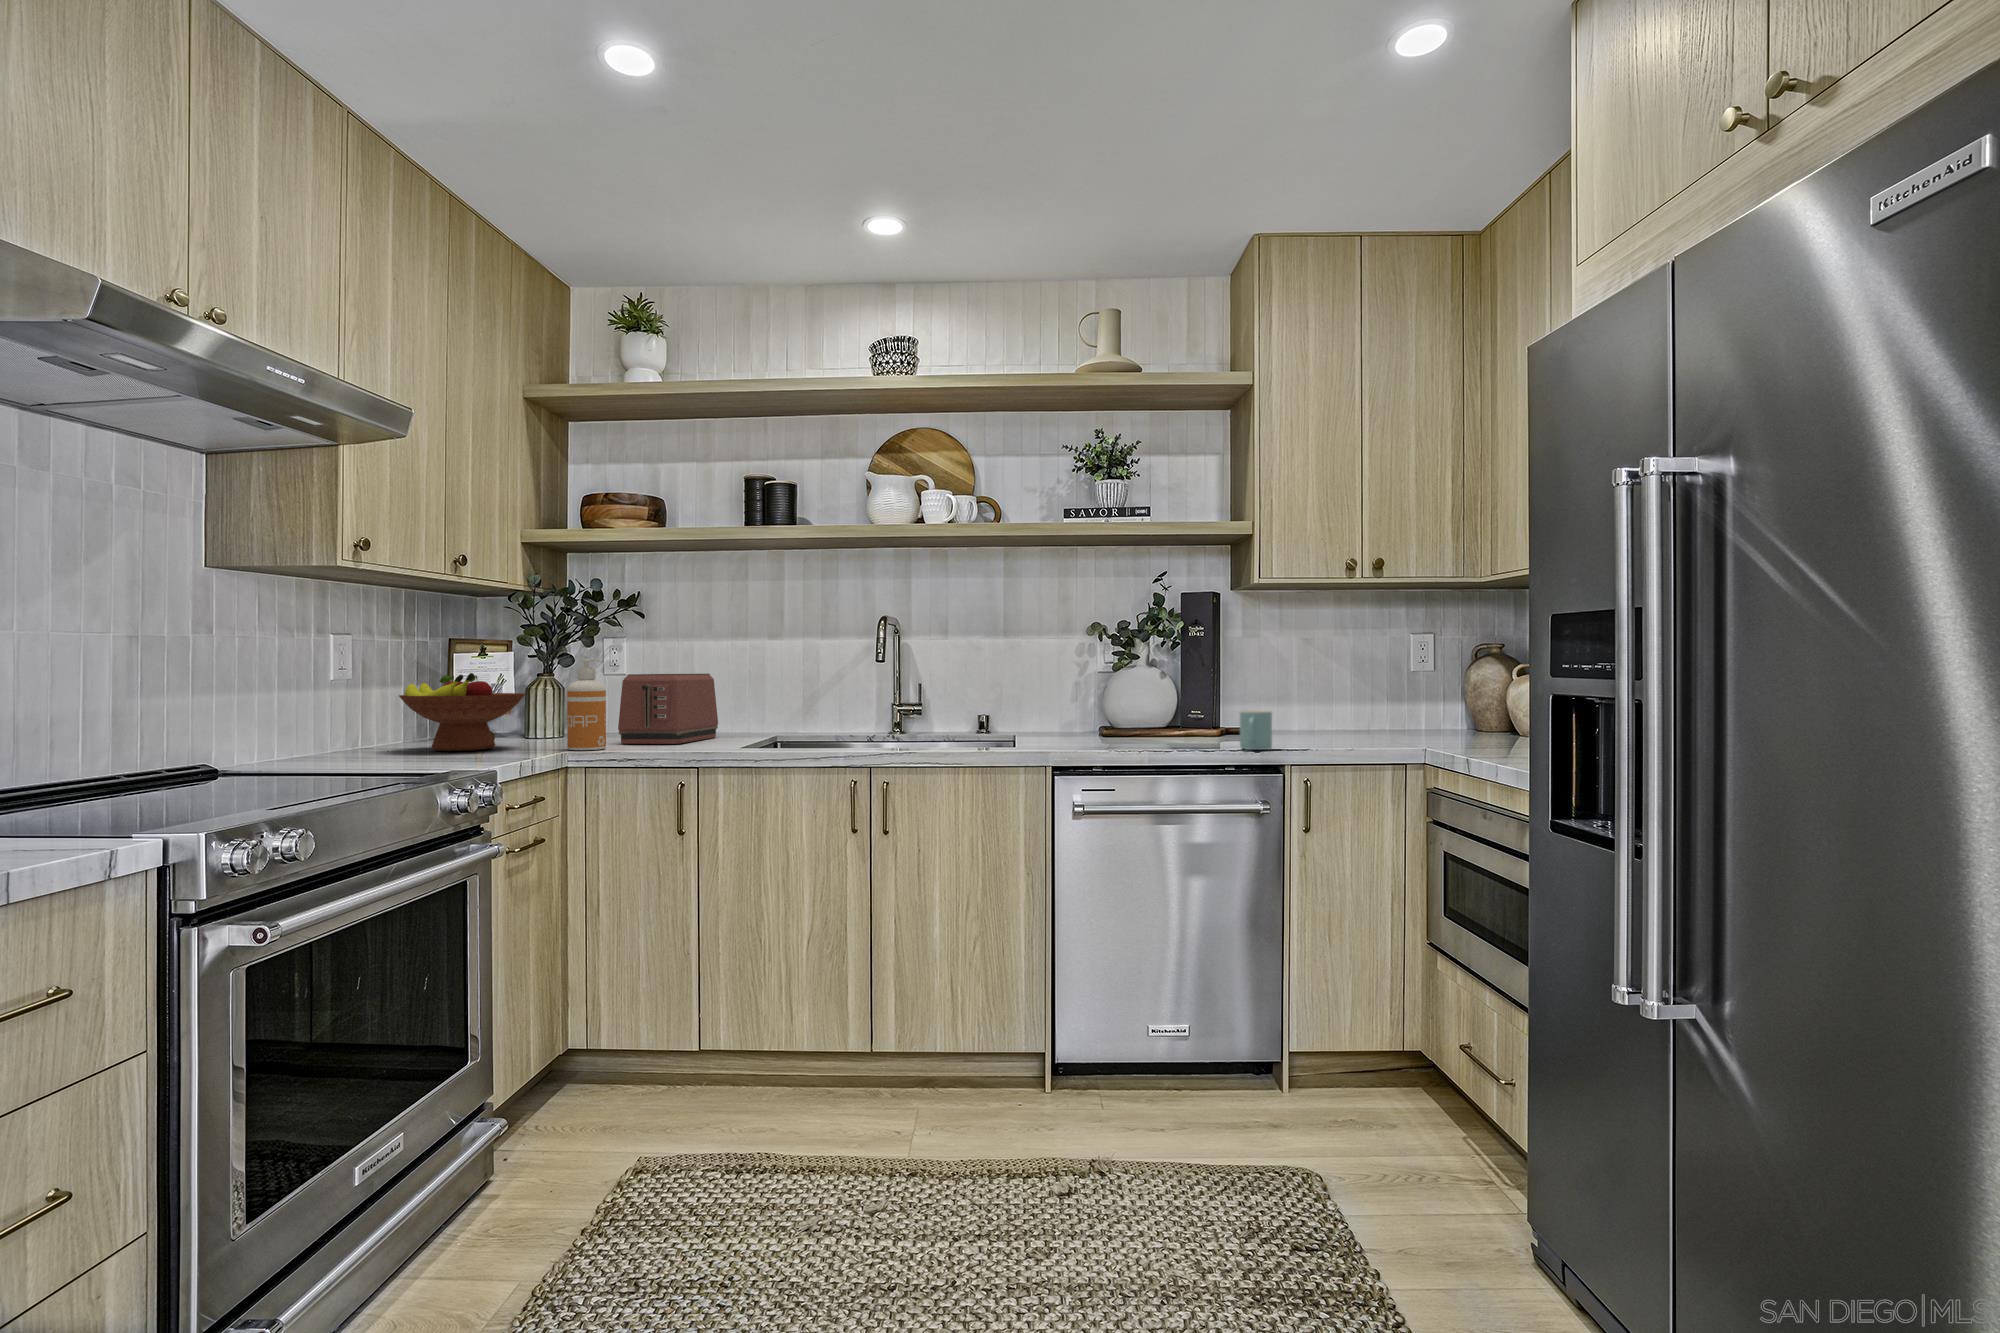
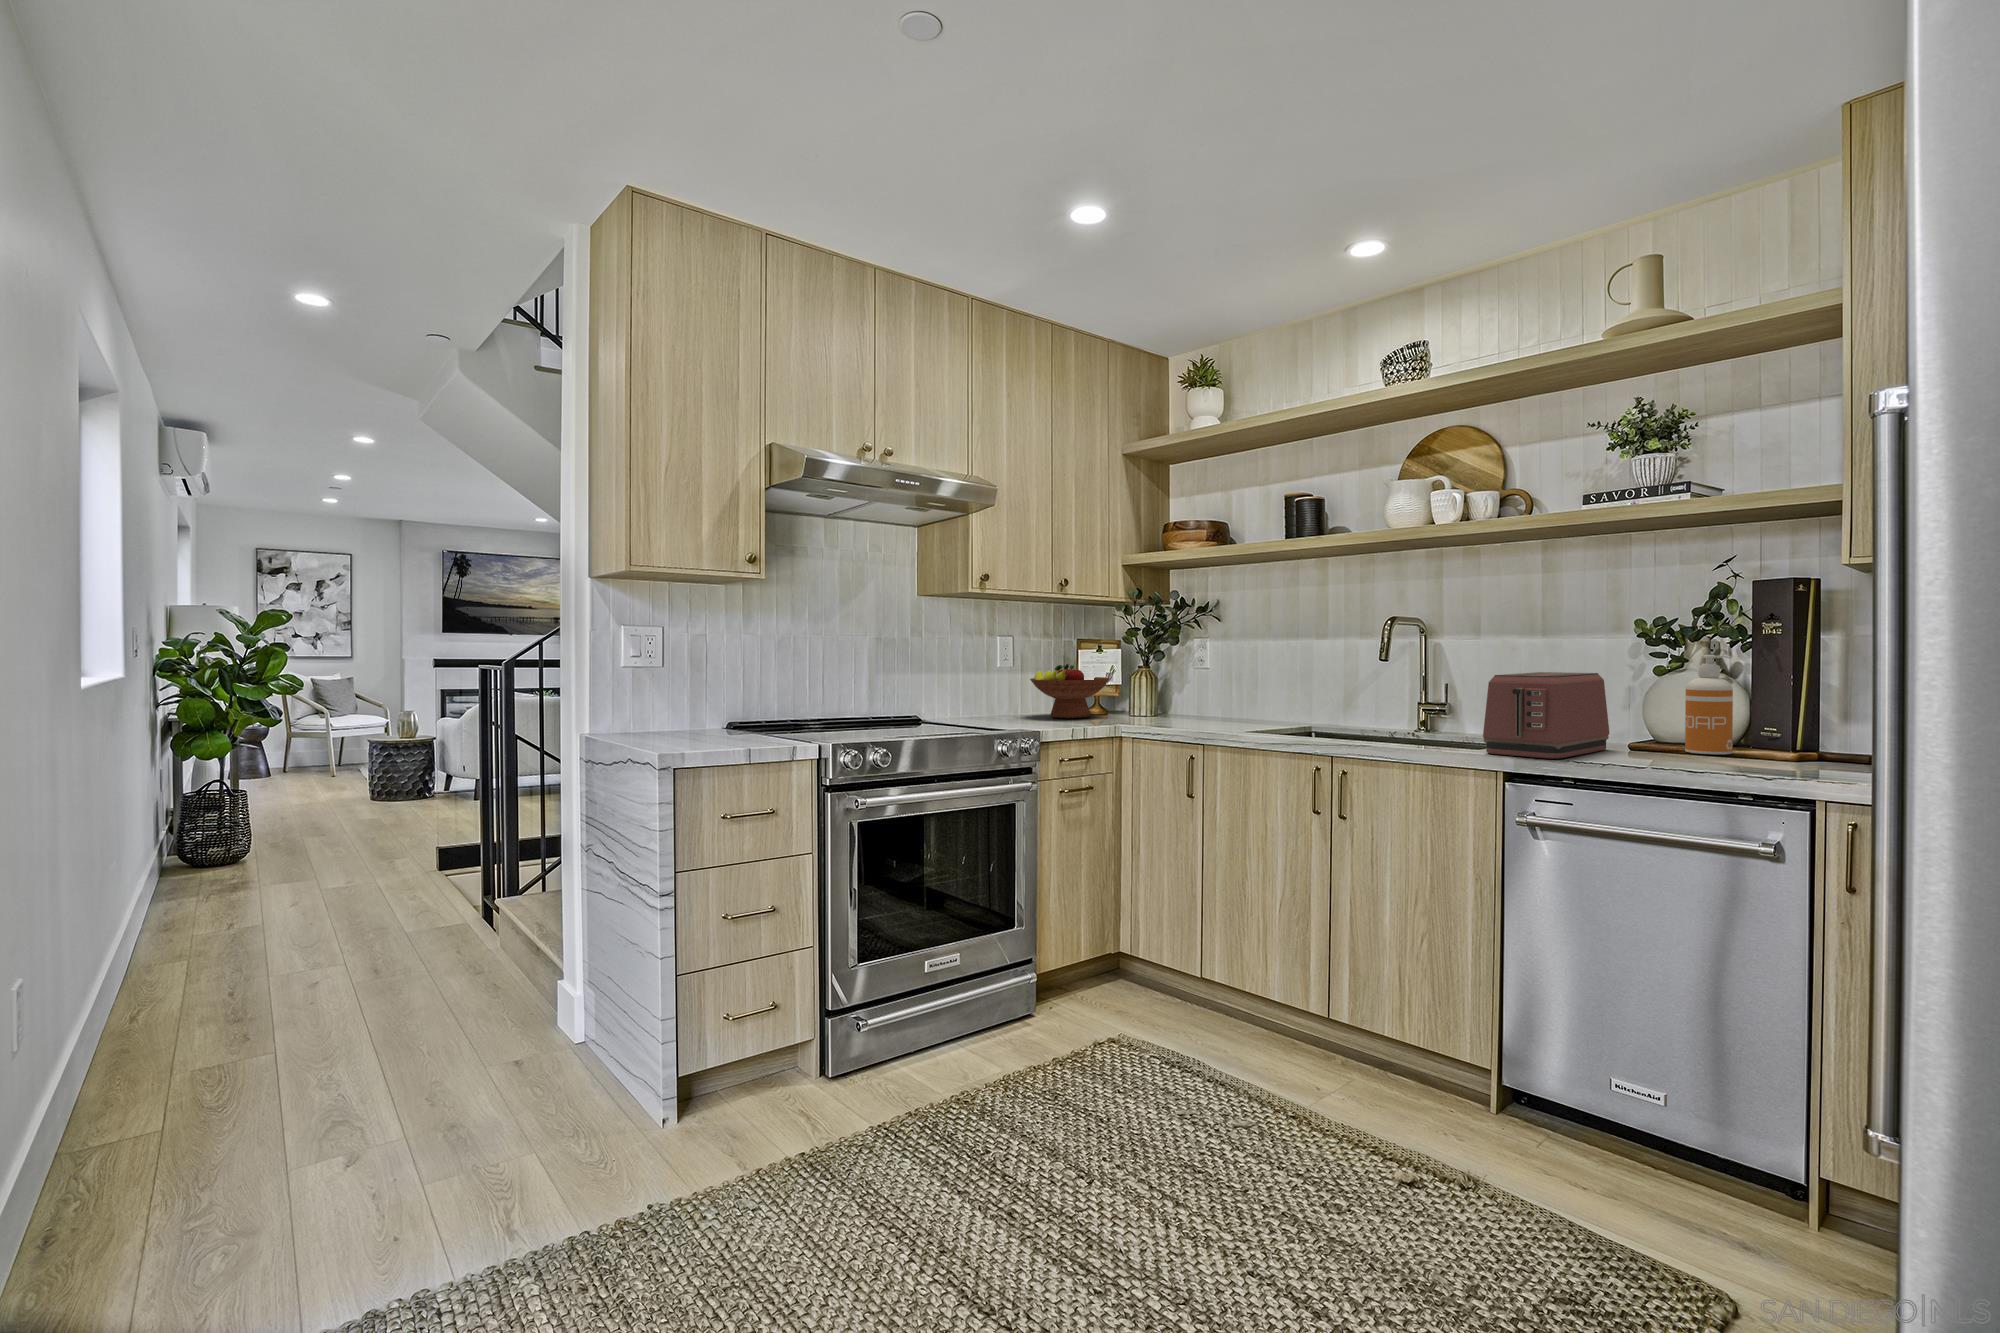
soap dispenser: present [567,659,606,750] -> present [1685,655,1733,755]
toaster: present [618,674,718,744] -> present [1483,672,1609,759]
mug: present [1240,710,1272,750] -> none [1744,719,1792,767]

